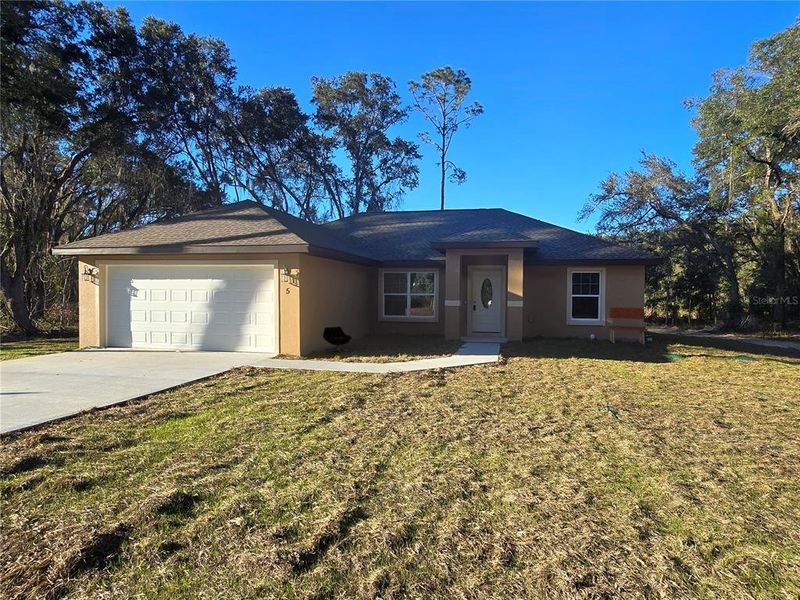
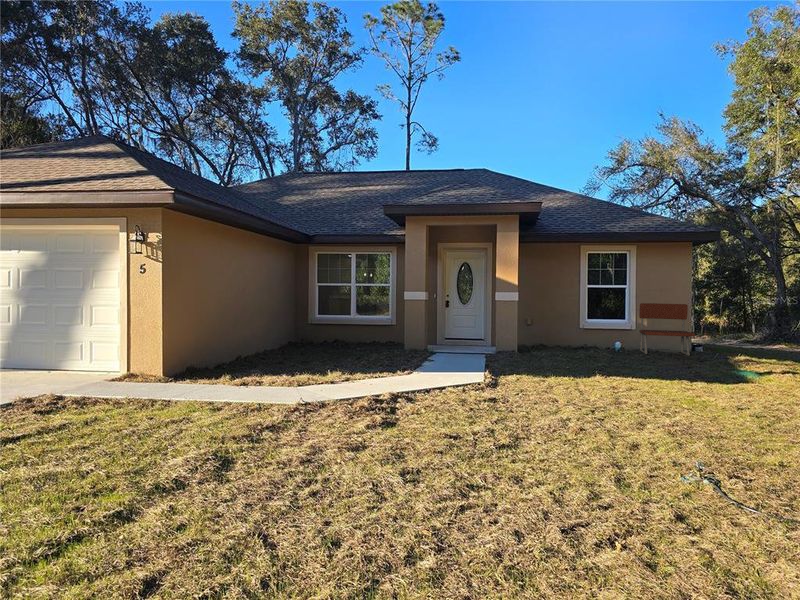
lounge chair: present [323,327,352,353] -> none [208,329,255,370]

